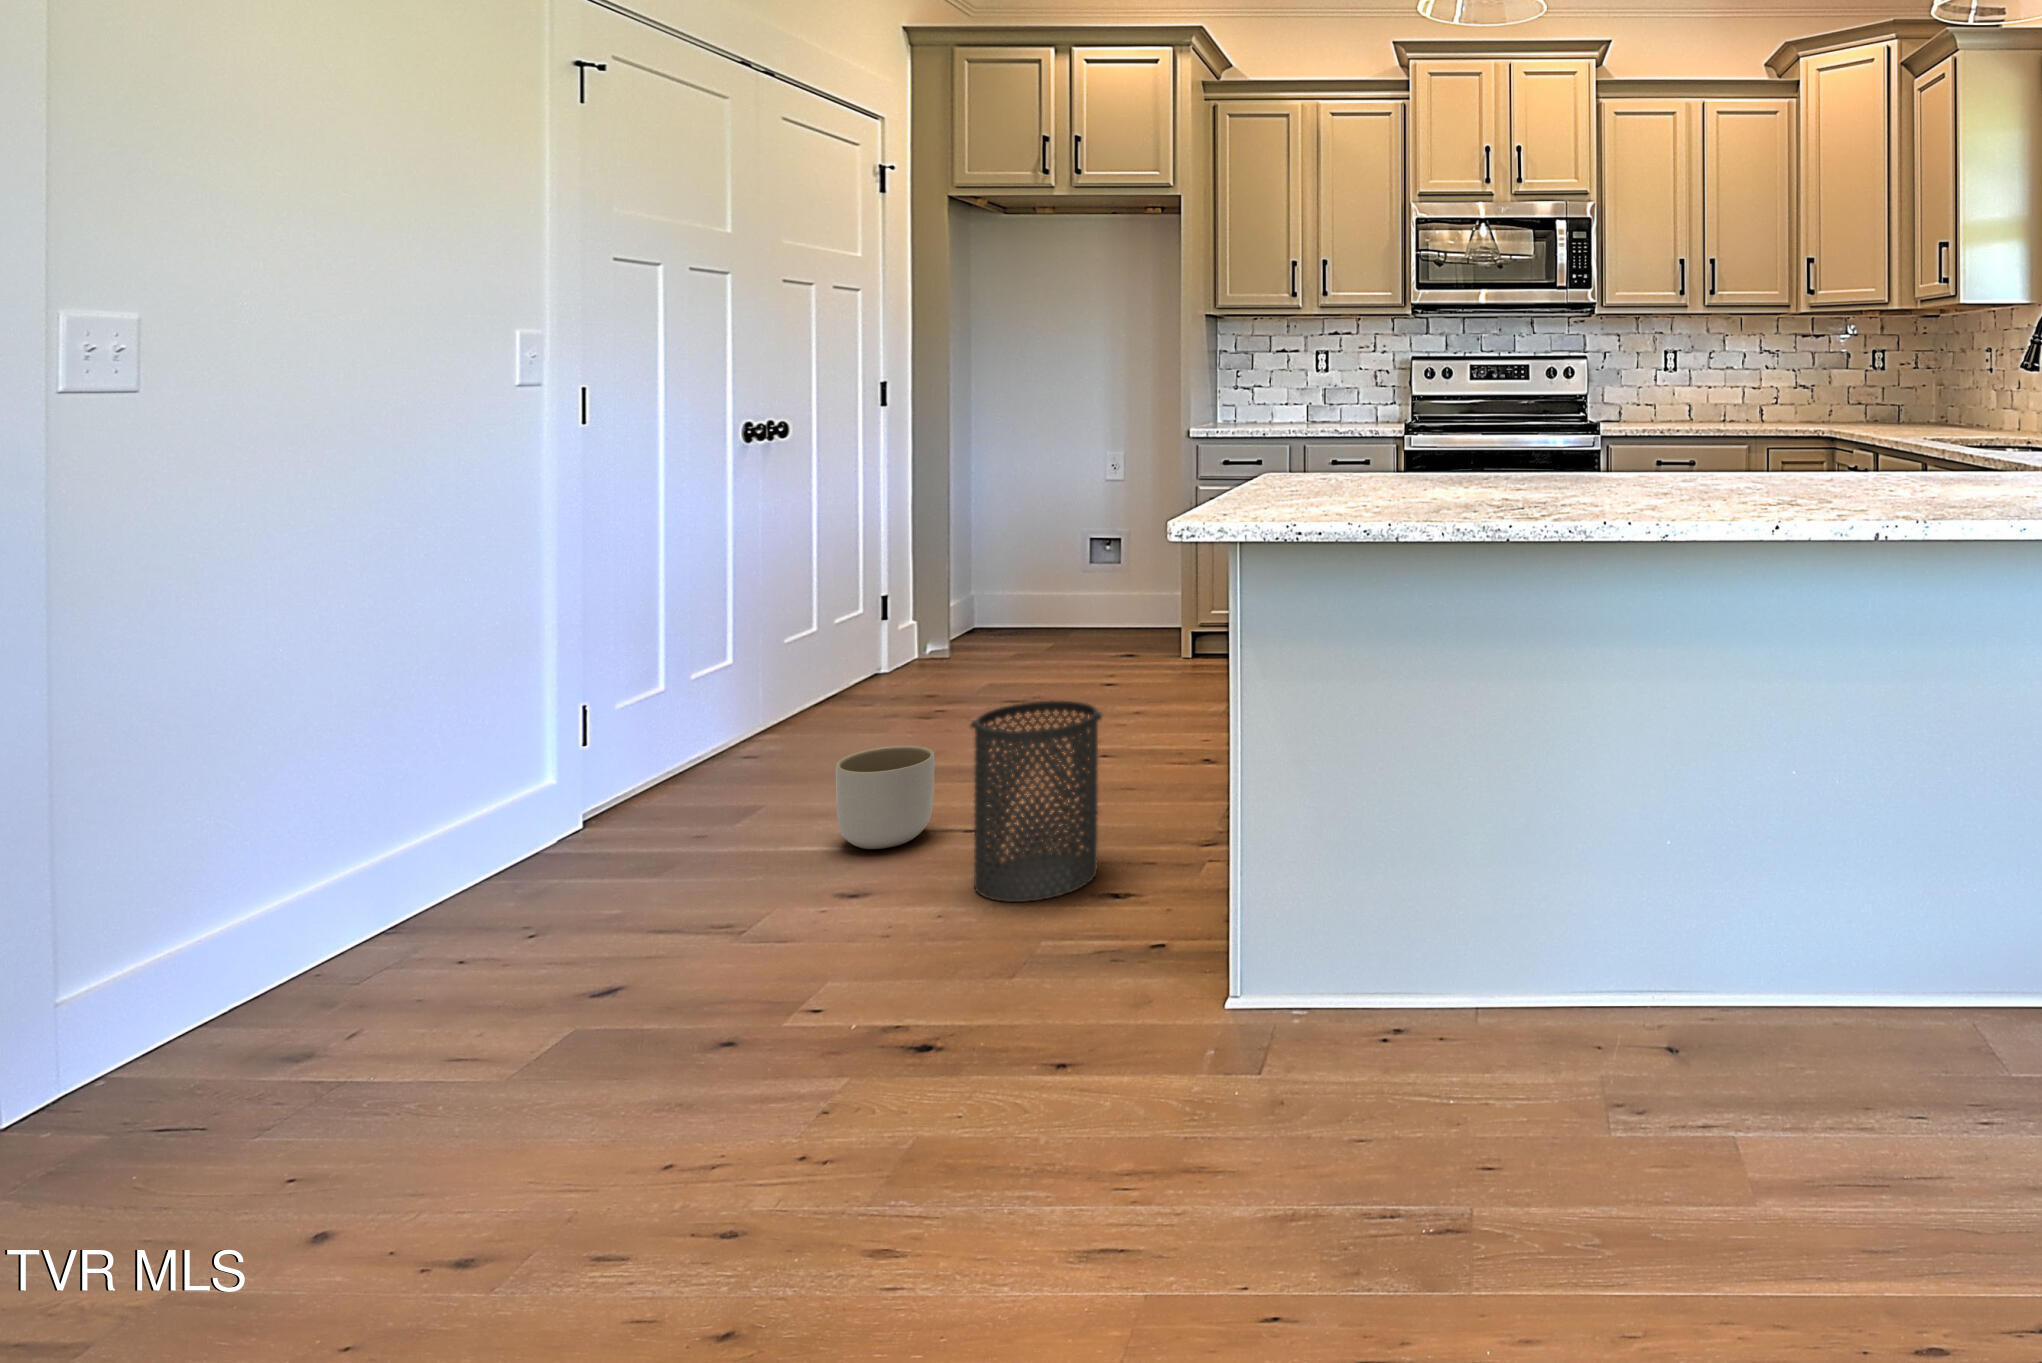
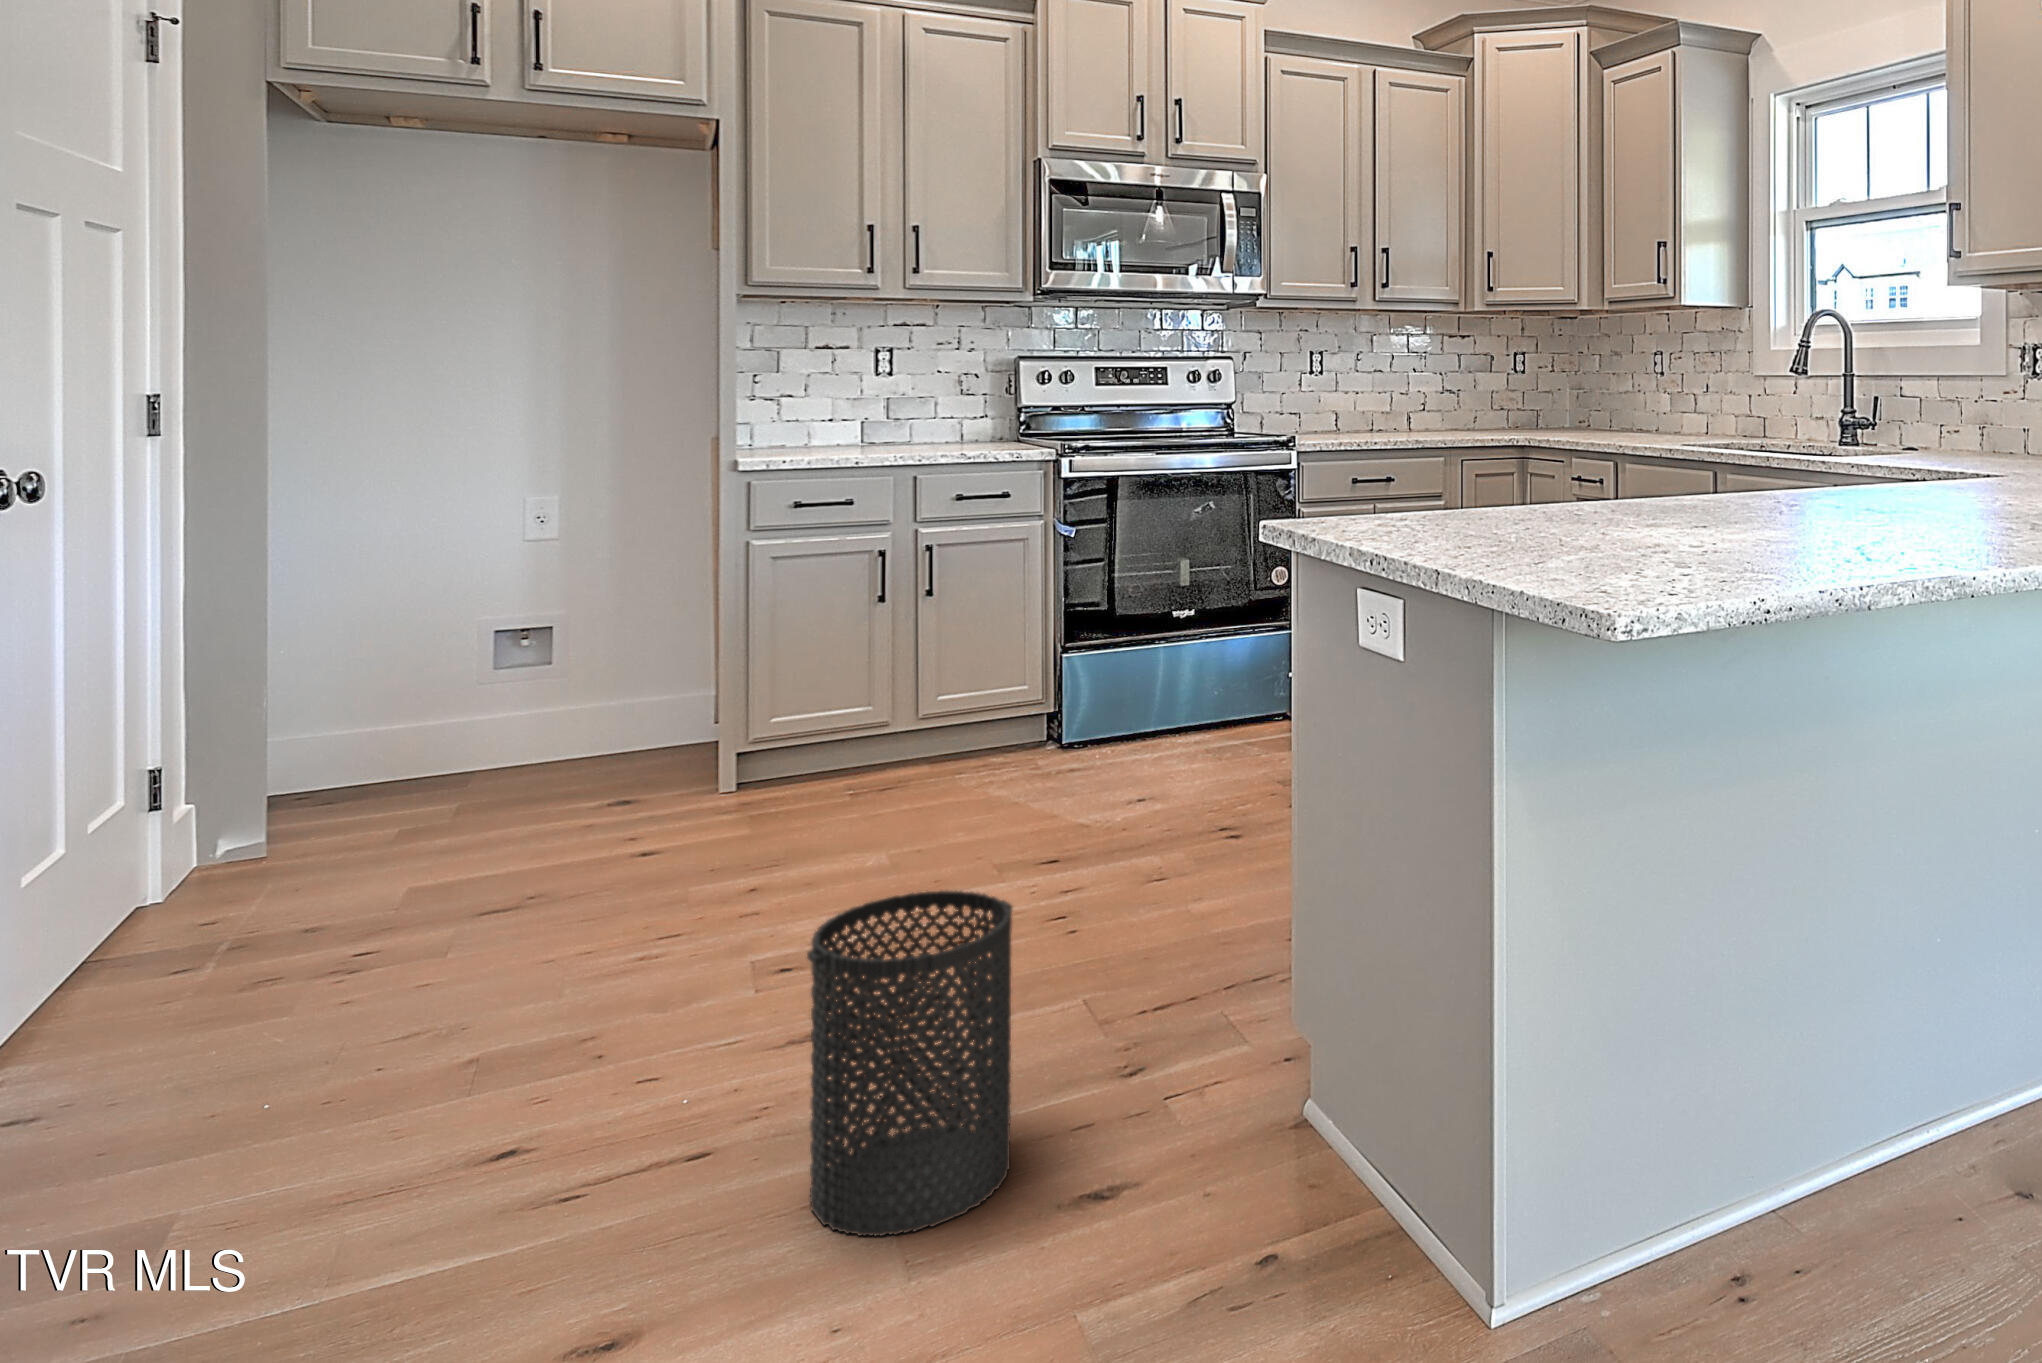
planter: present [836,746,935,849] -> none [452,1015,638,1215]

